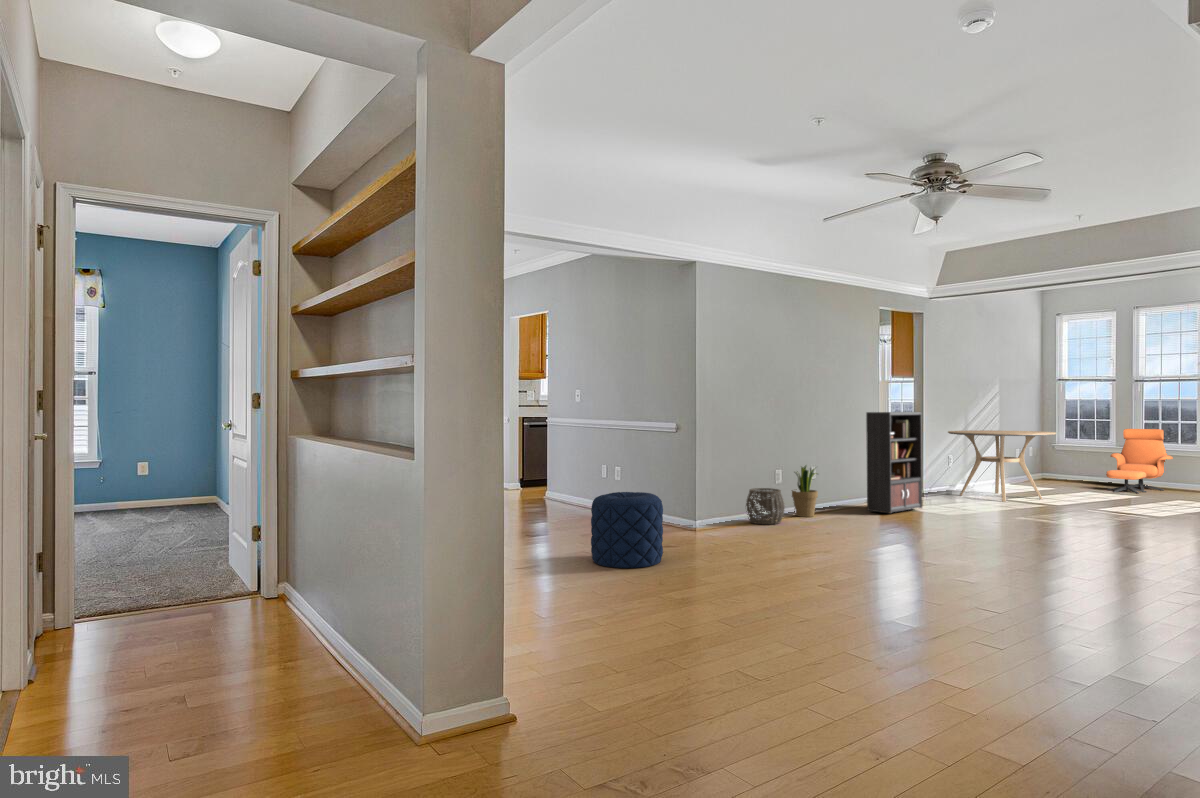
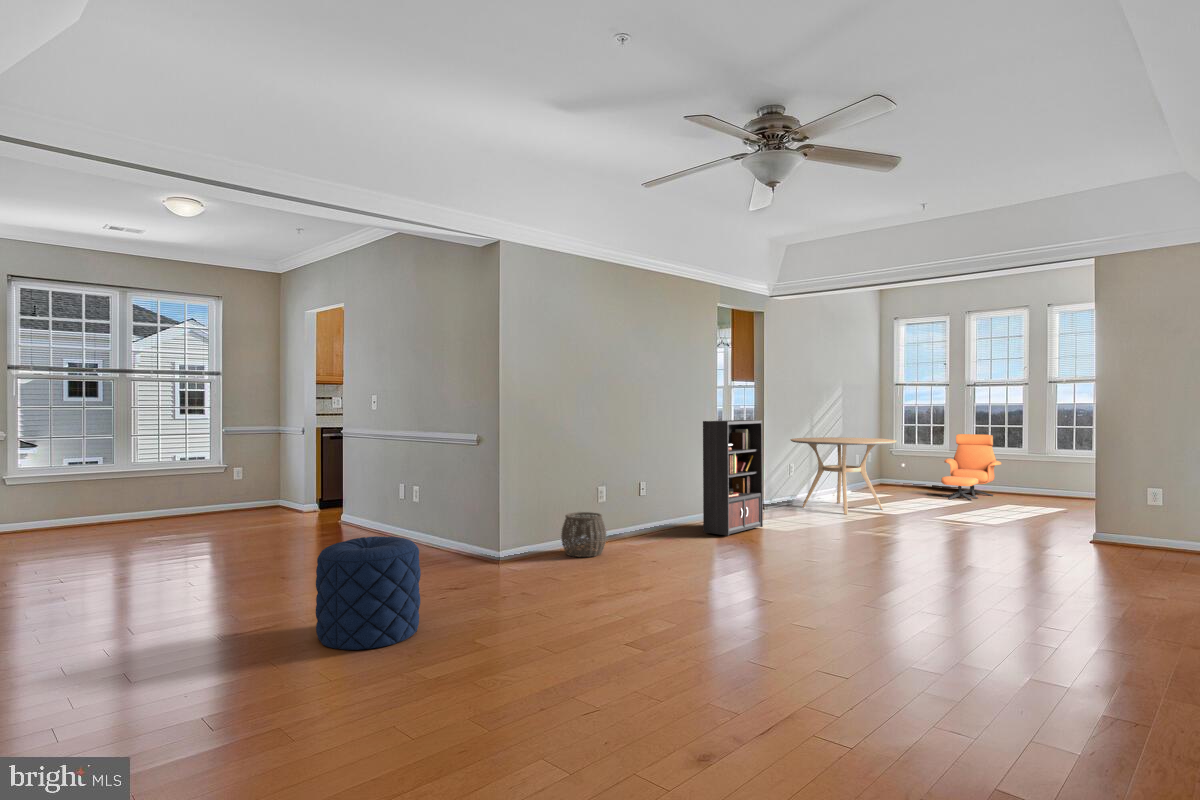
potted plant: present [792,466,818,517] -> none [618,482,650,543]

